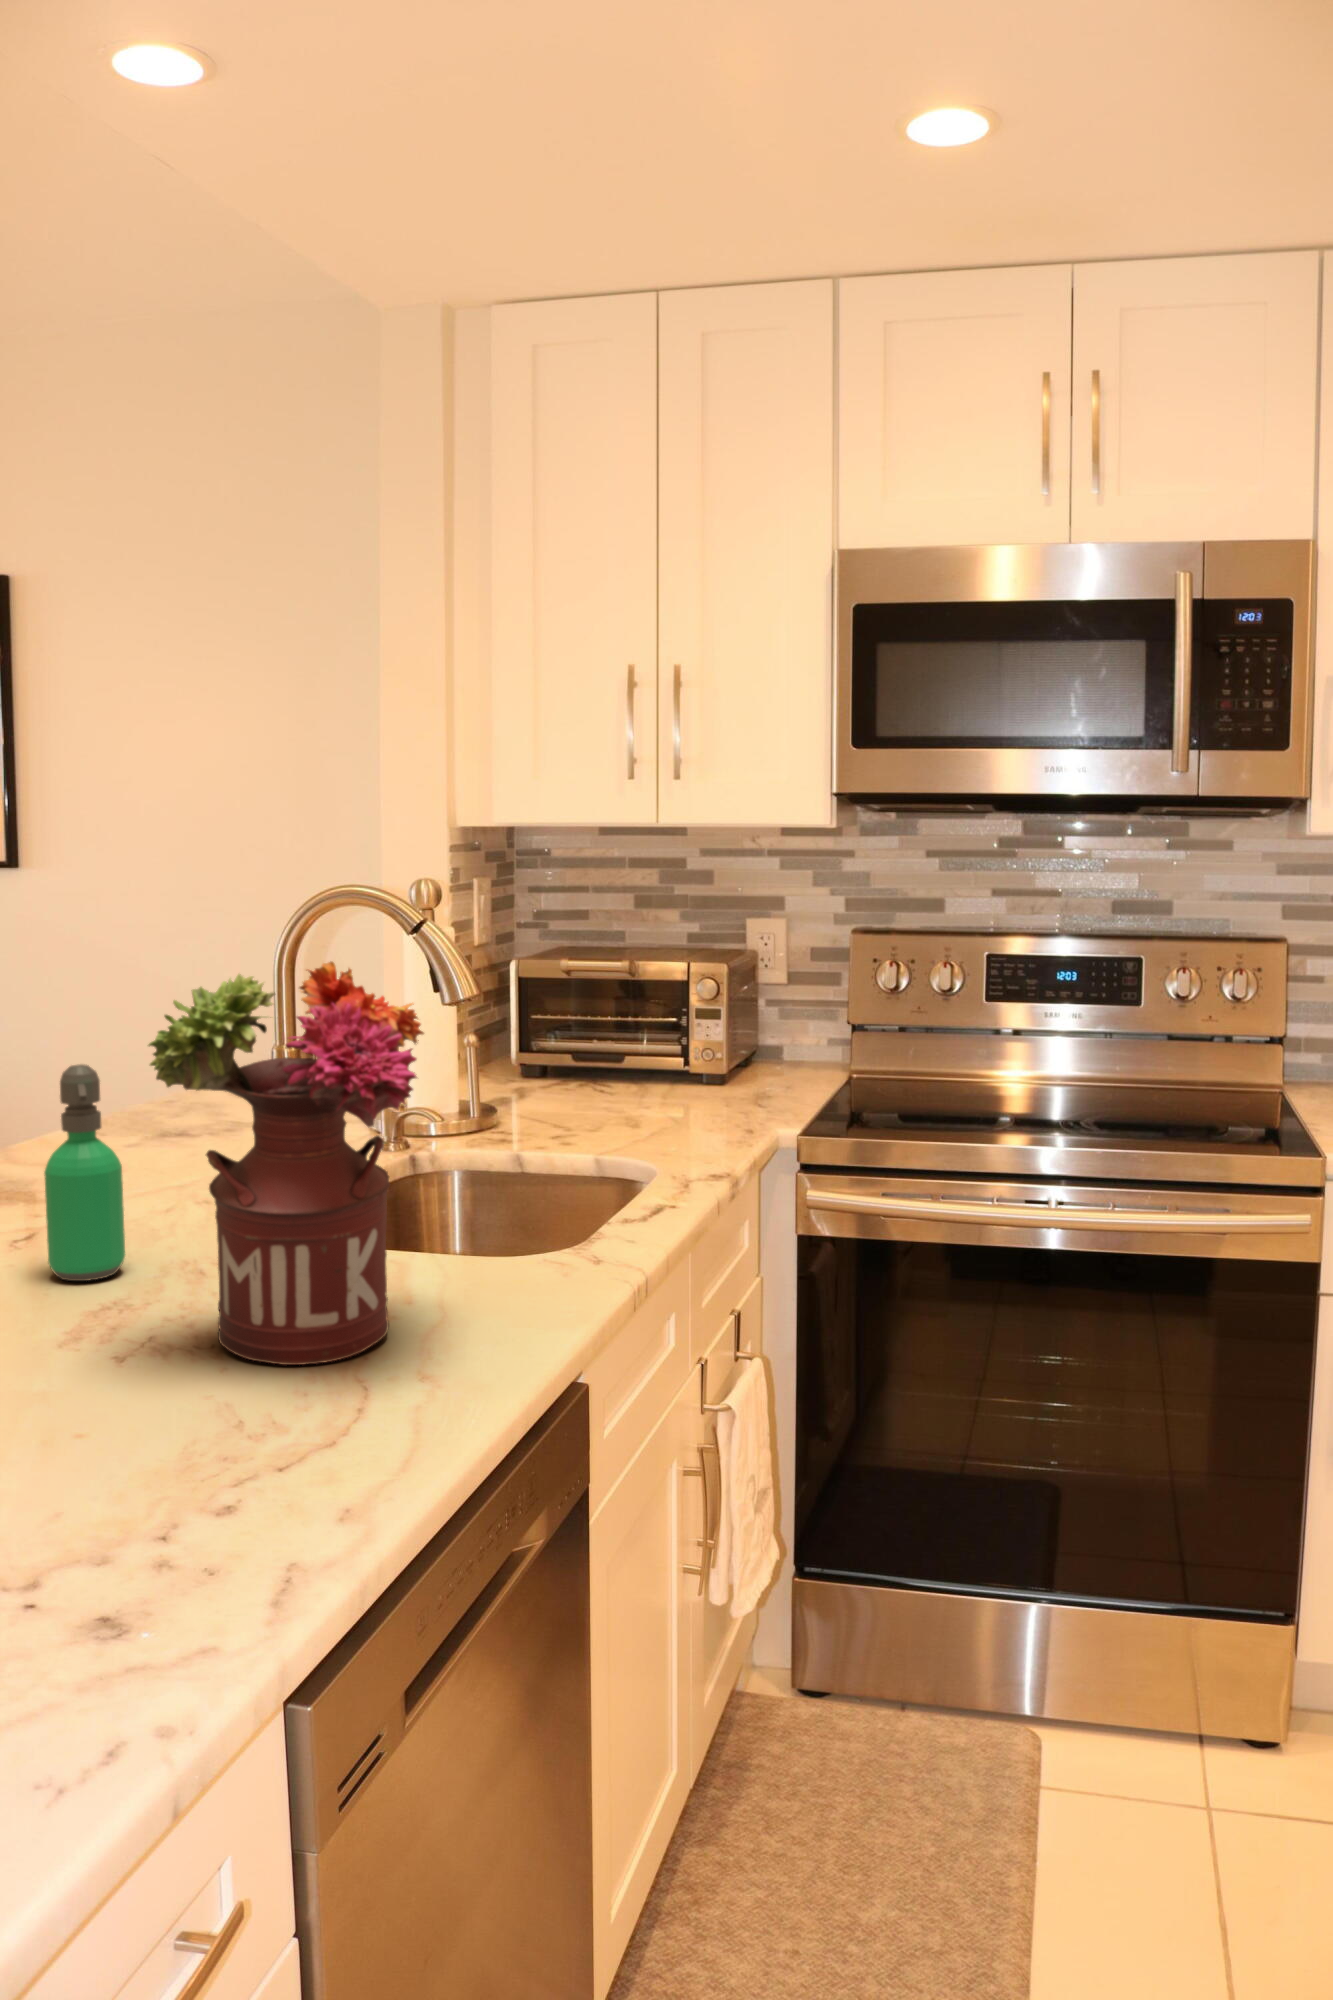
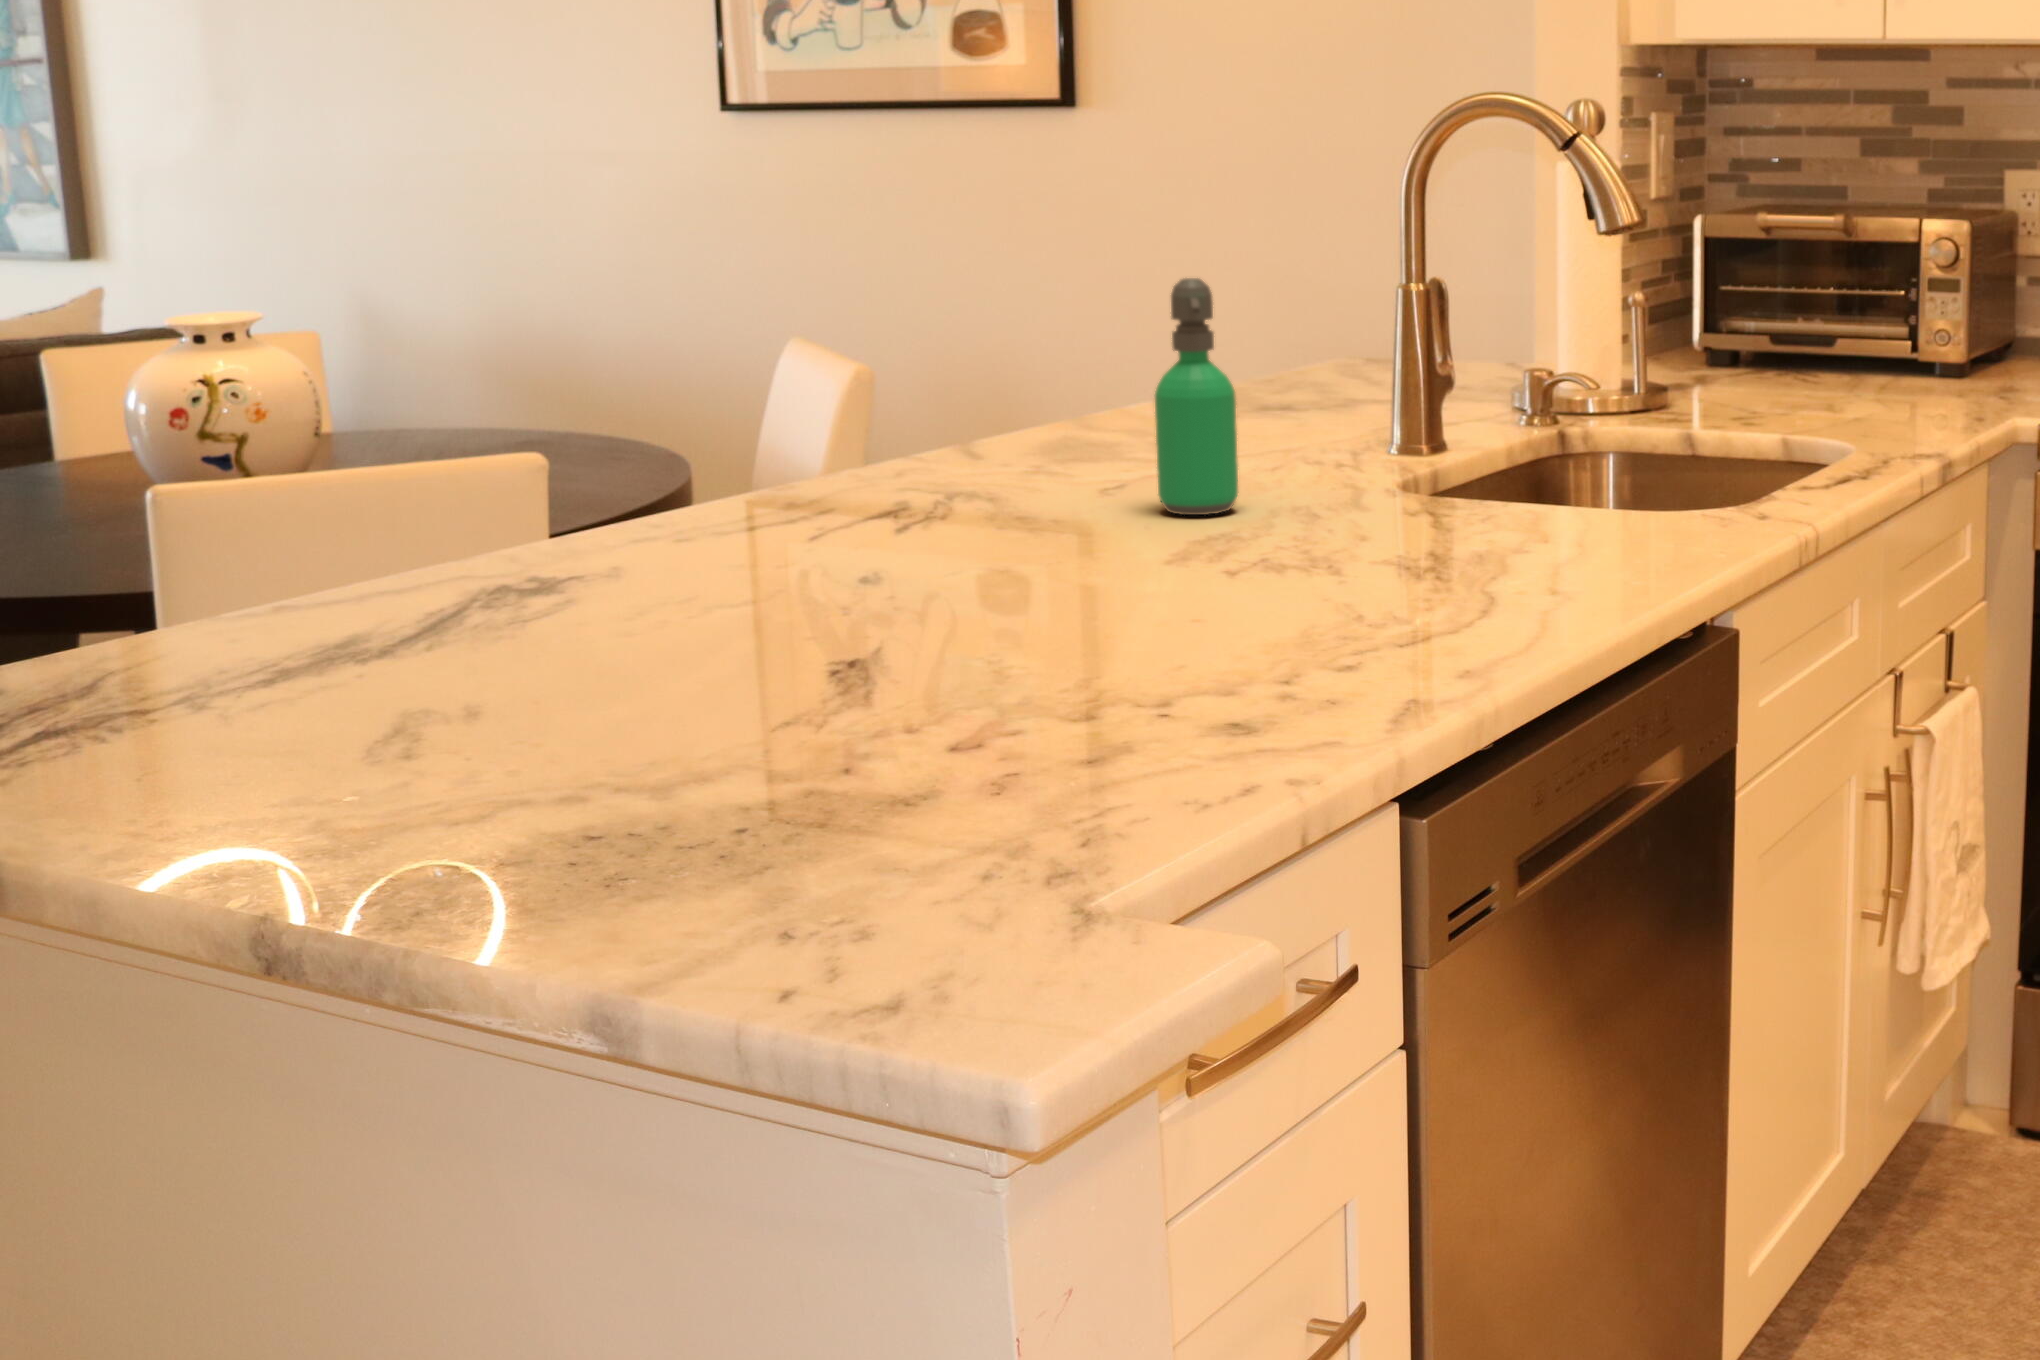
flower arrangement: present [148,962,424,1365] -> none [1267,146,1562,580]

